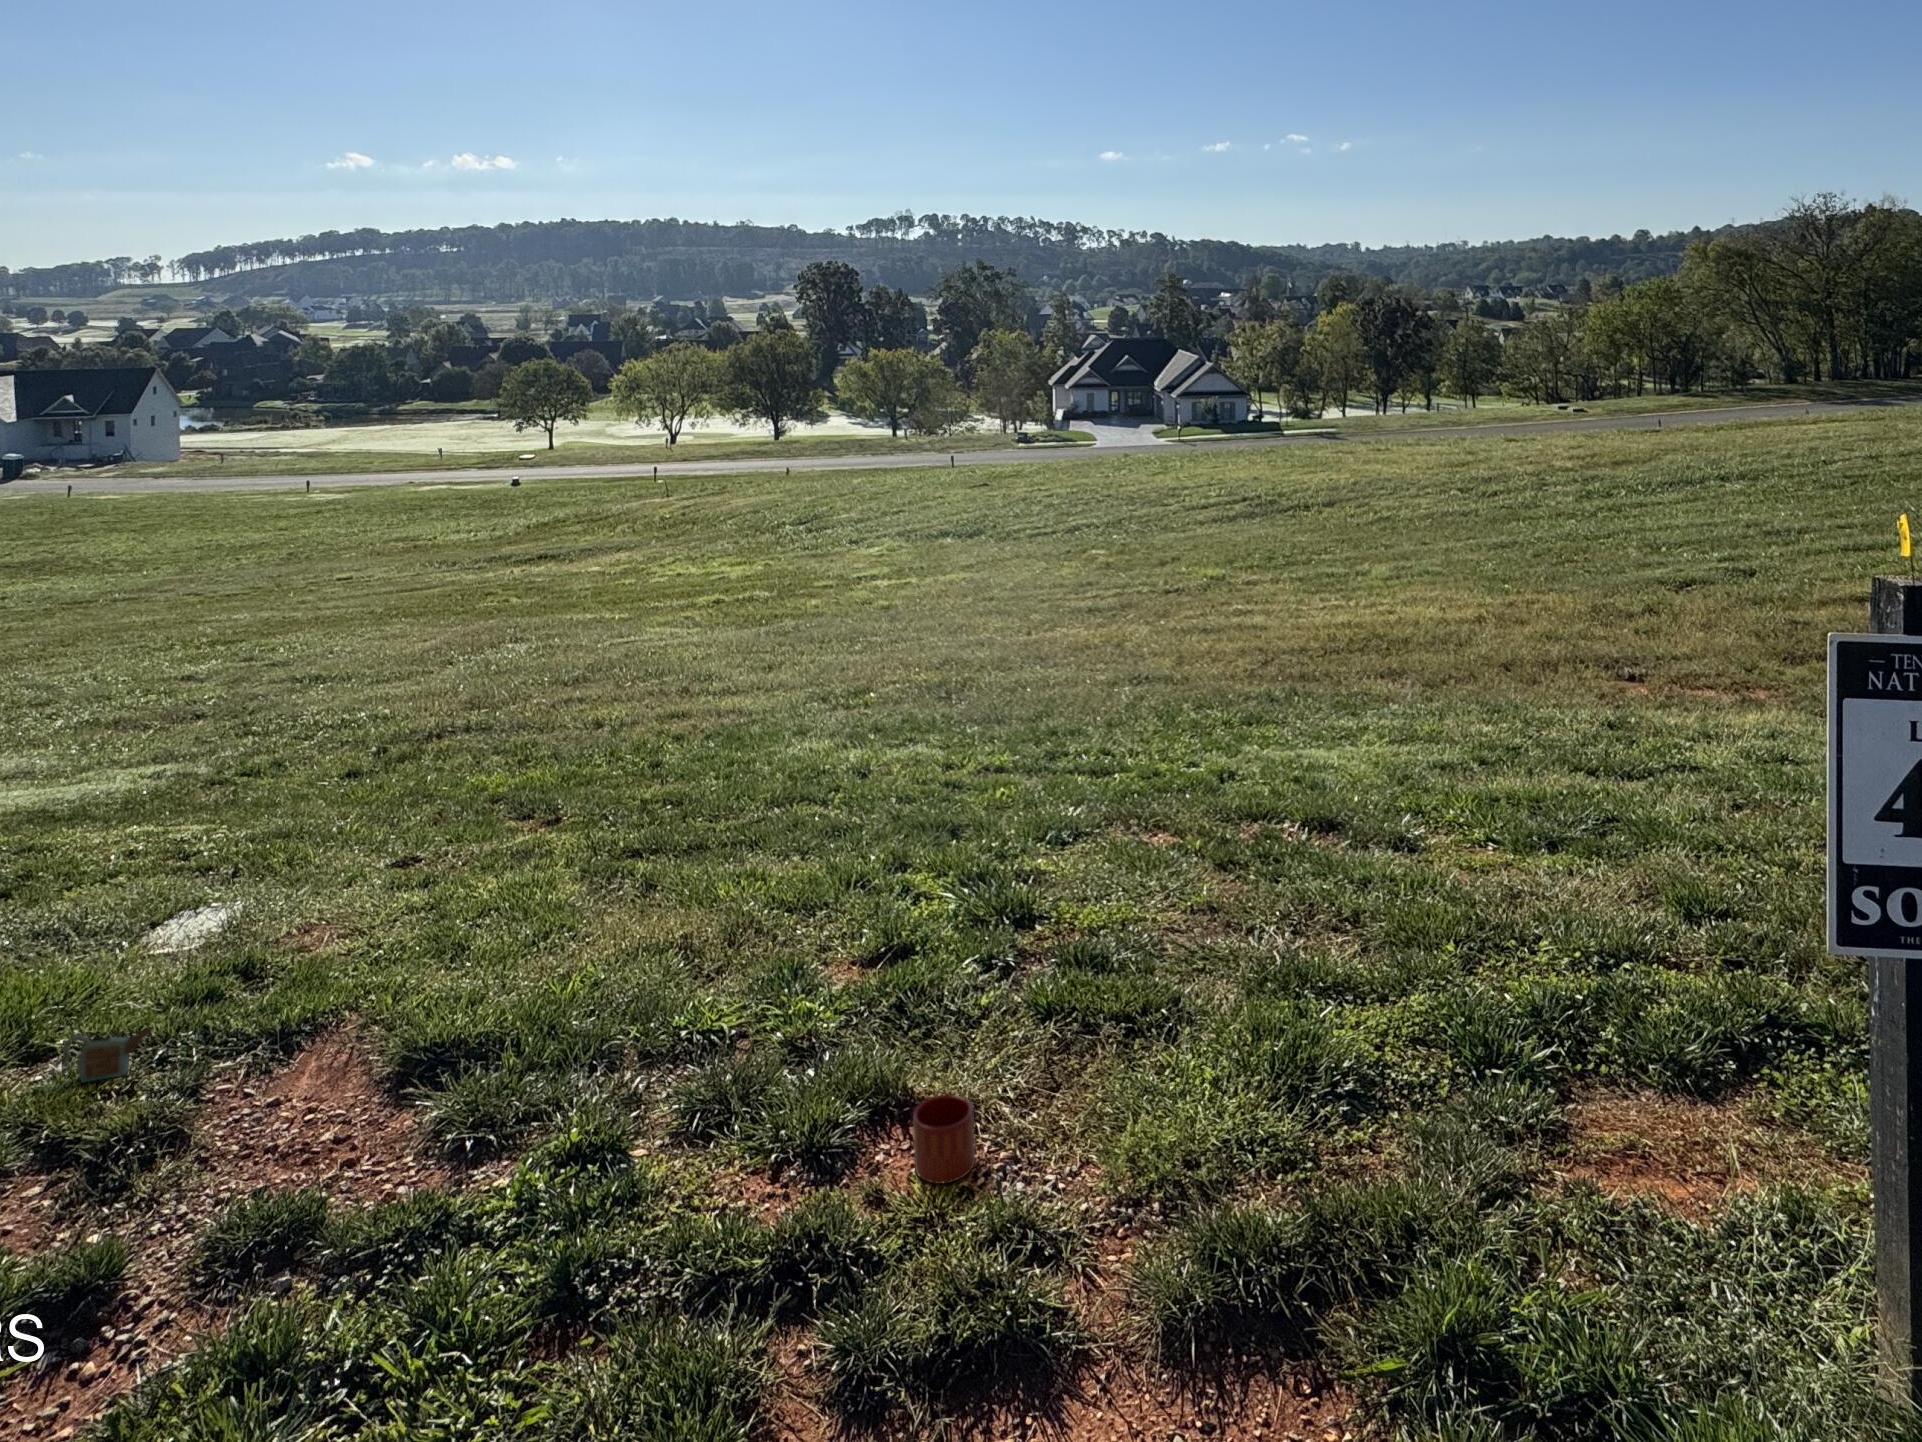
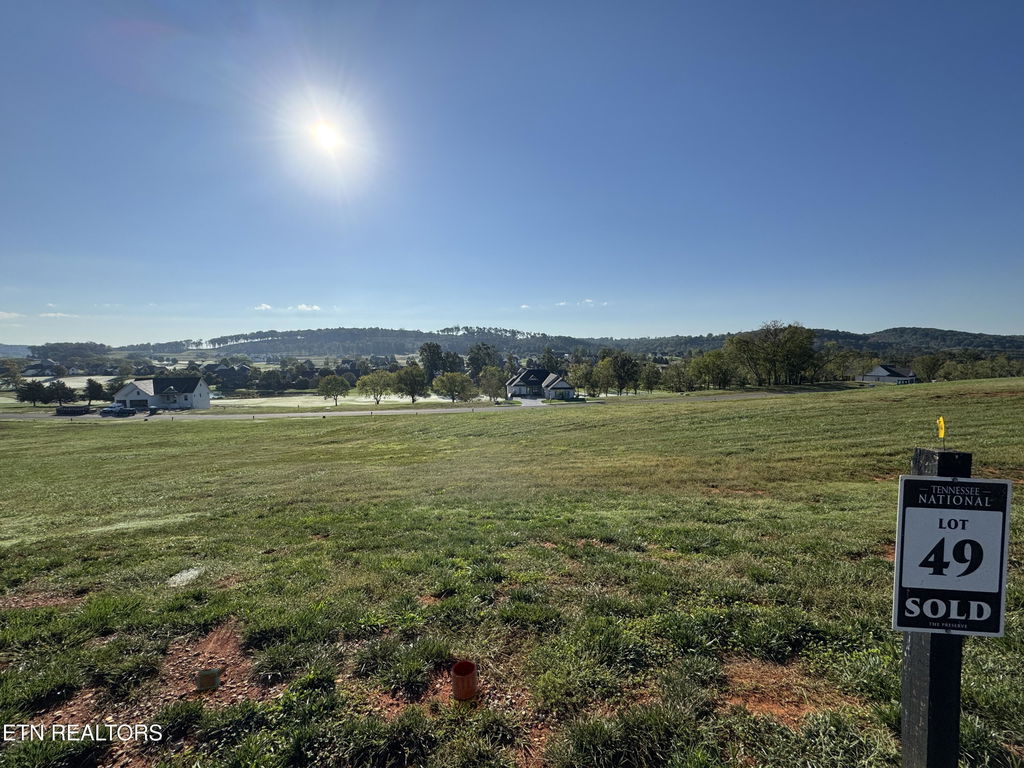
watering can: present [62,1027,153,1082] -> present [189,664,231,690]

